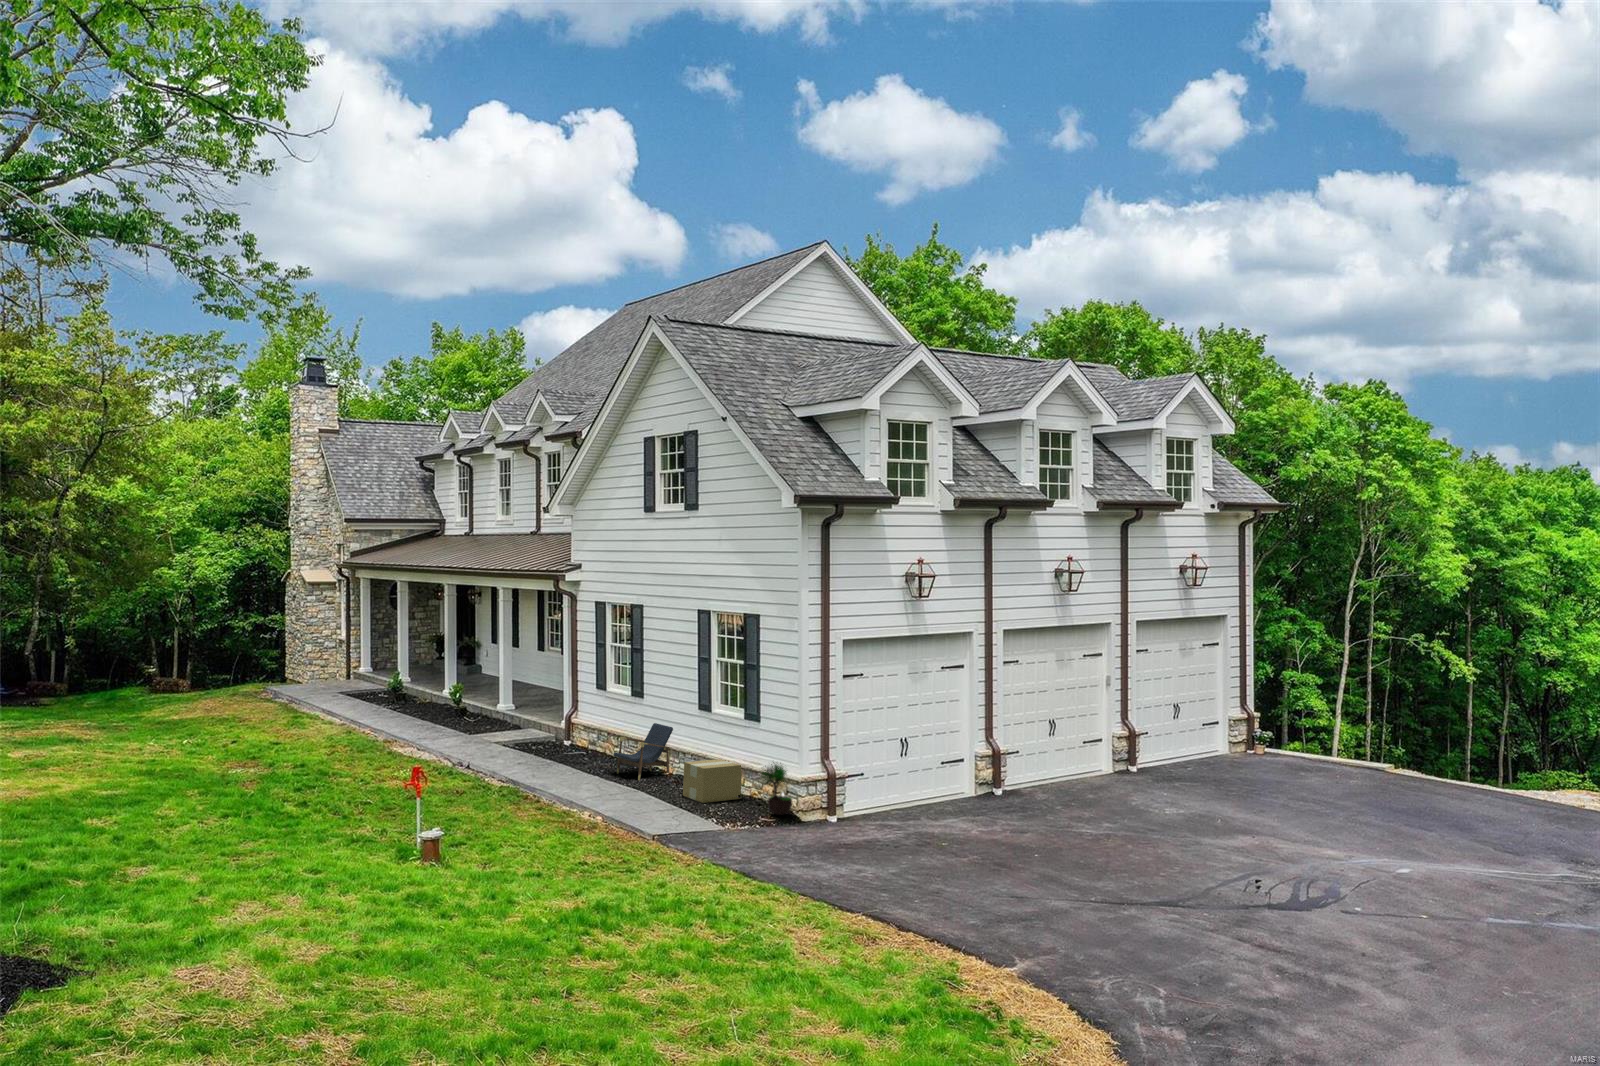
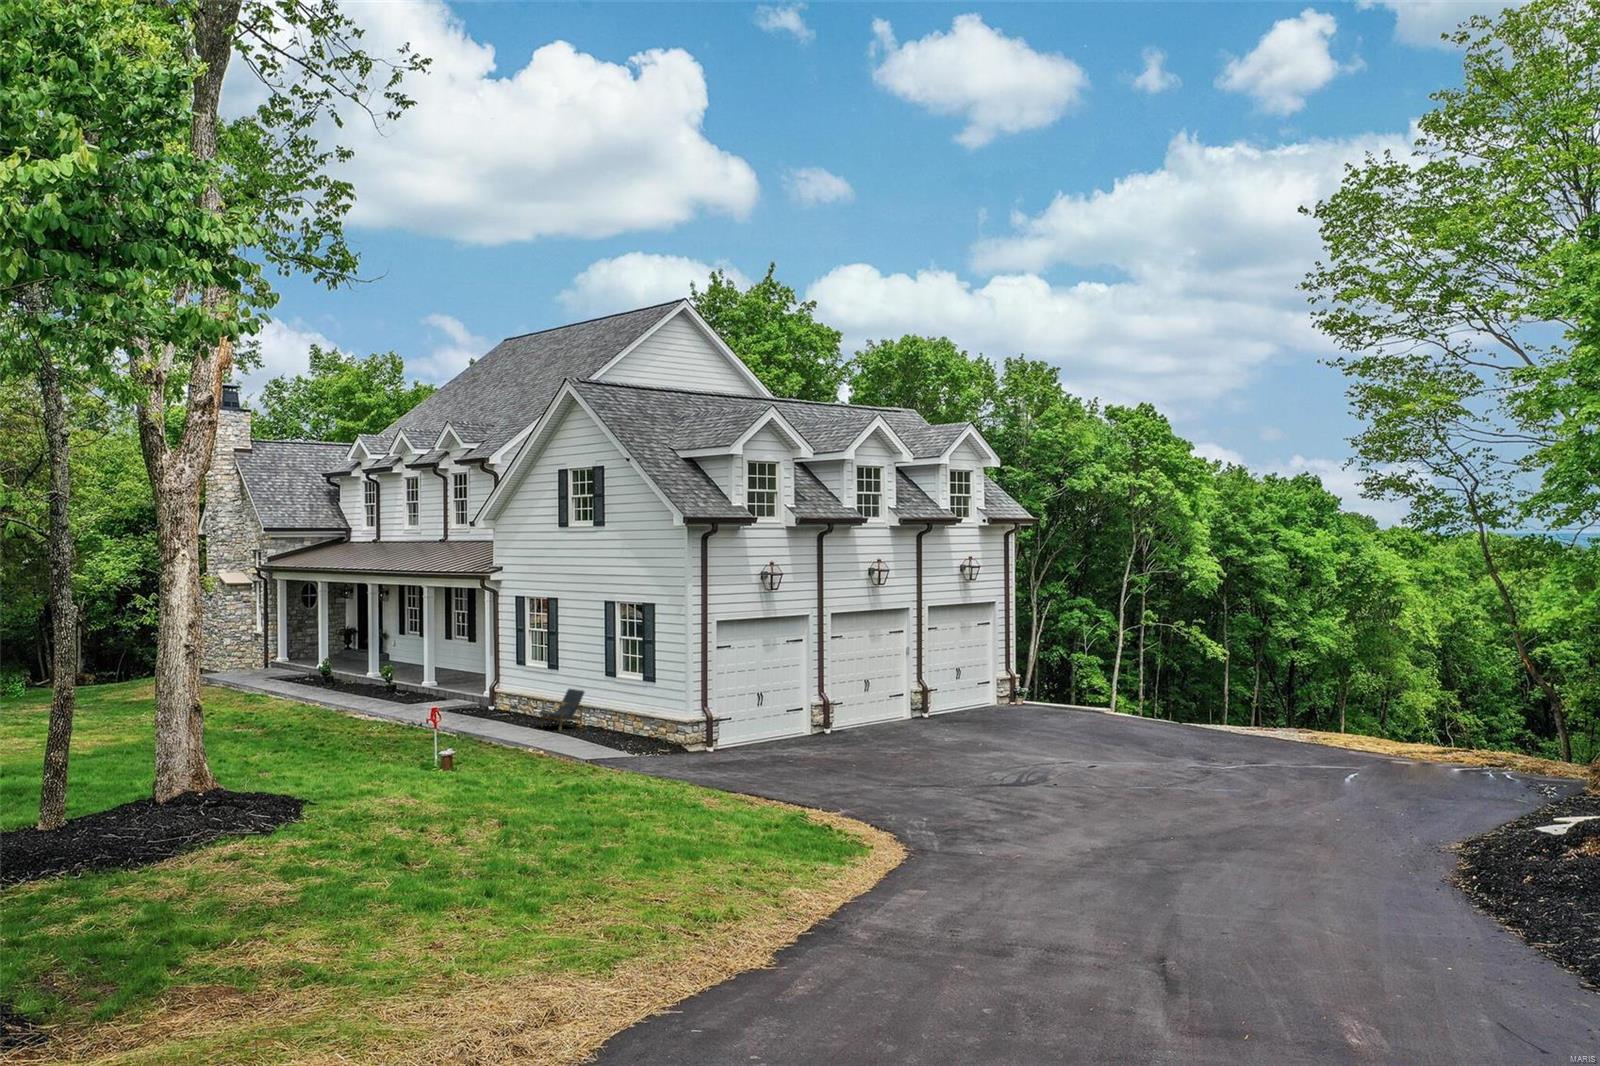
cardboard box: present [683,759,742,803] -> none [597,712,642,742]
potted tree: present [761,762,792,815] -> none [656,706,681,747]

